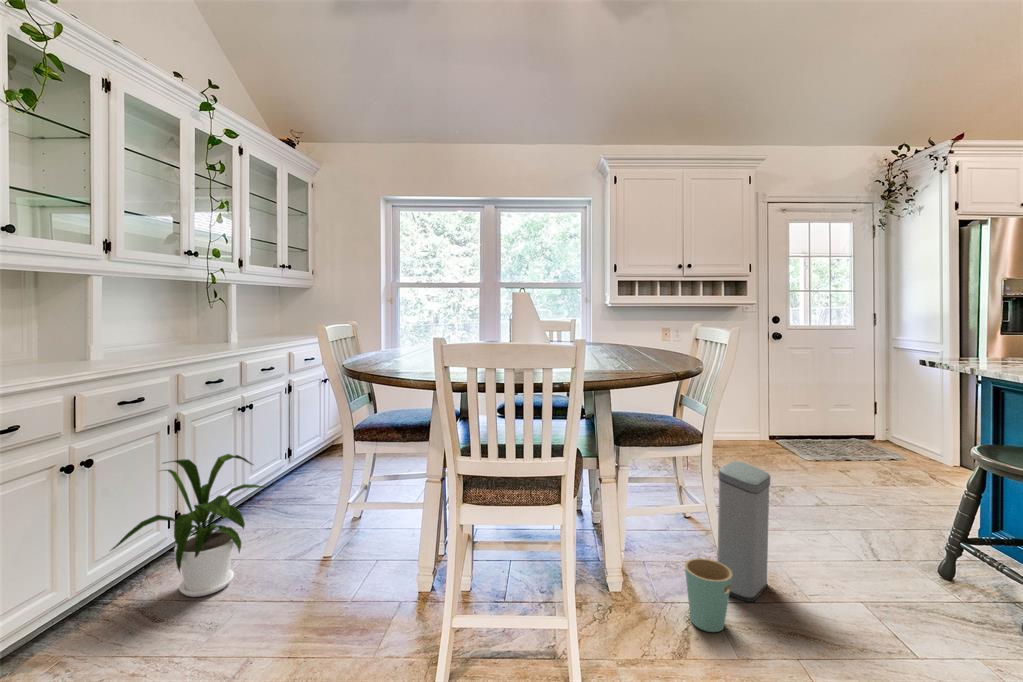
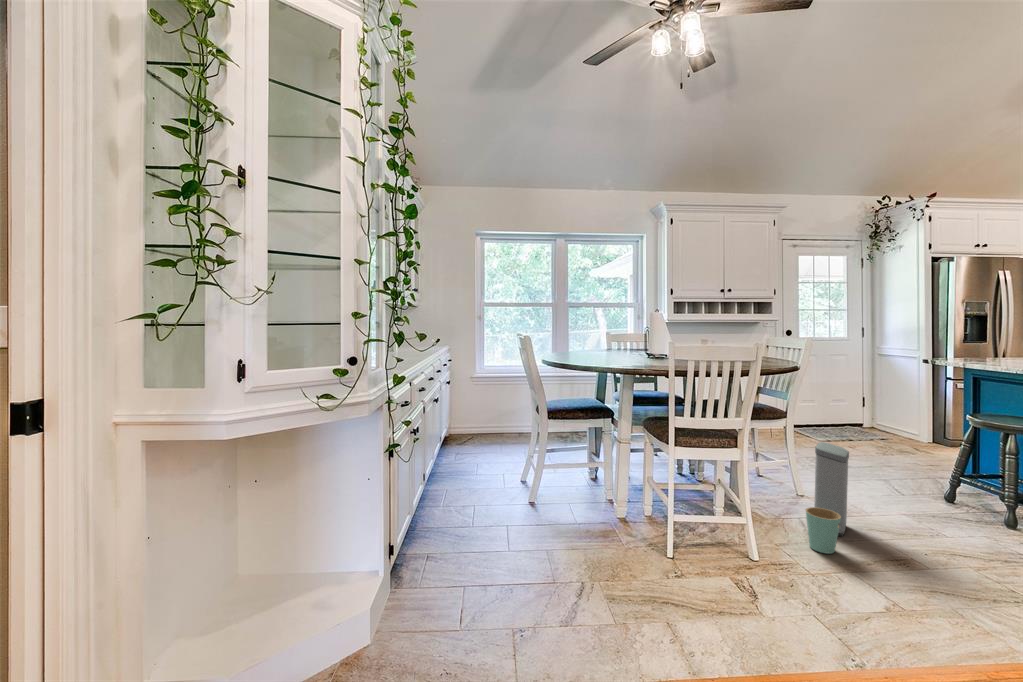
house plant: present [111,454,266,597] -> none [415,446,503,549]

